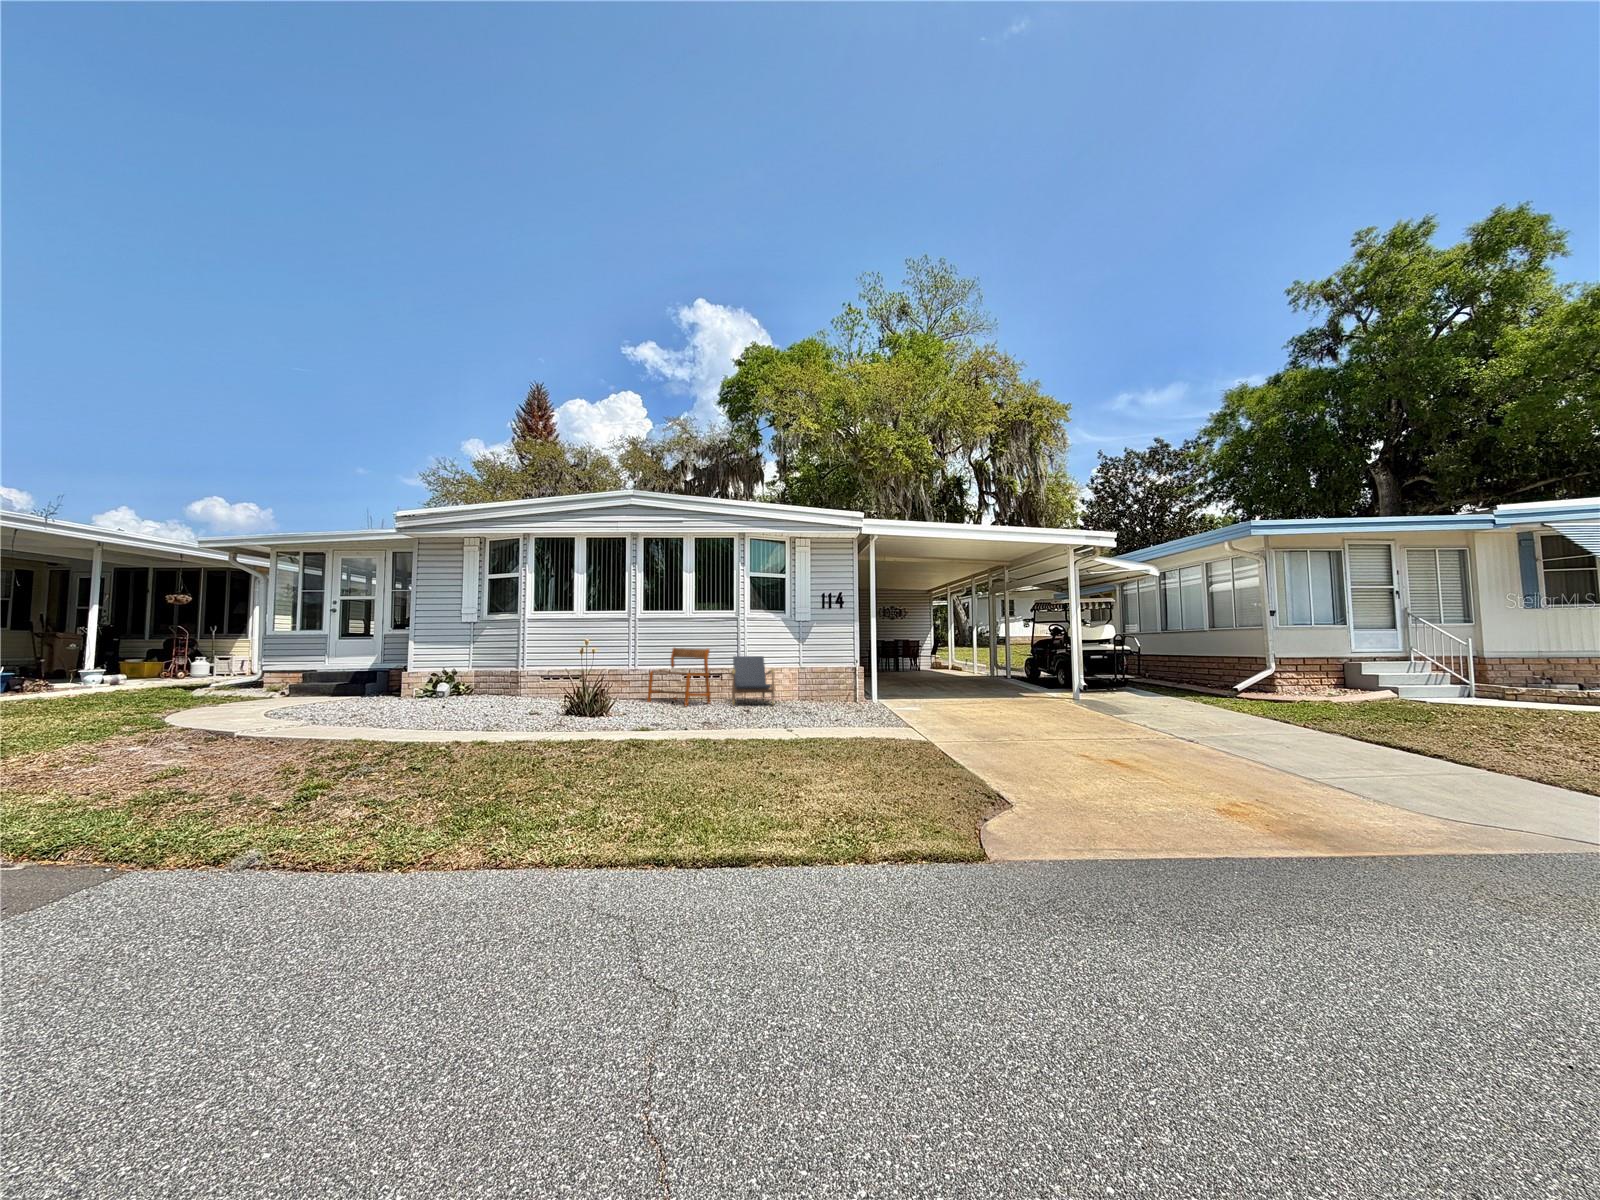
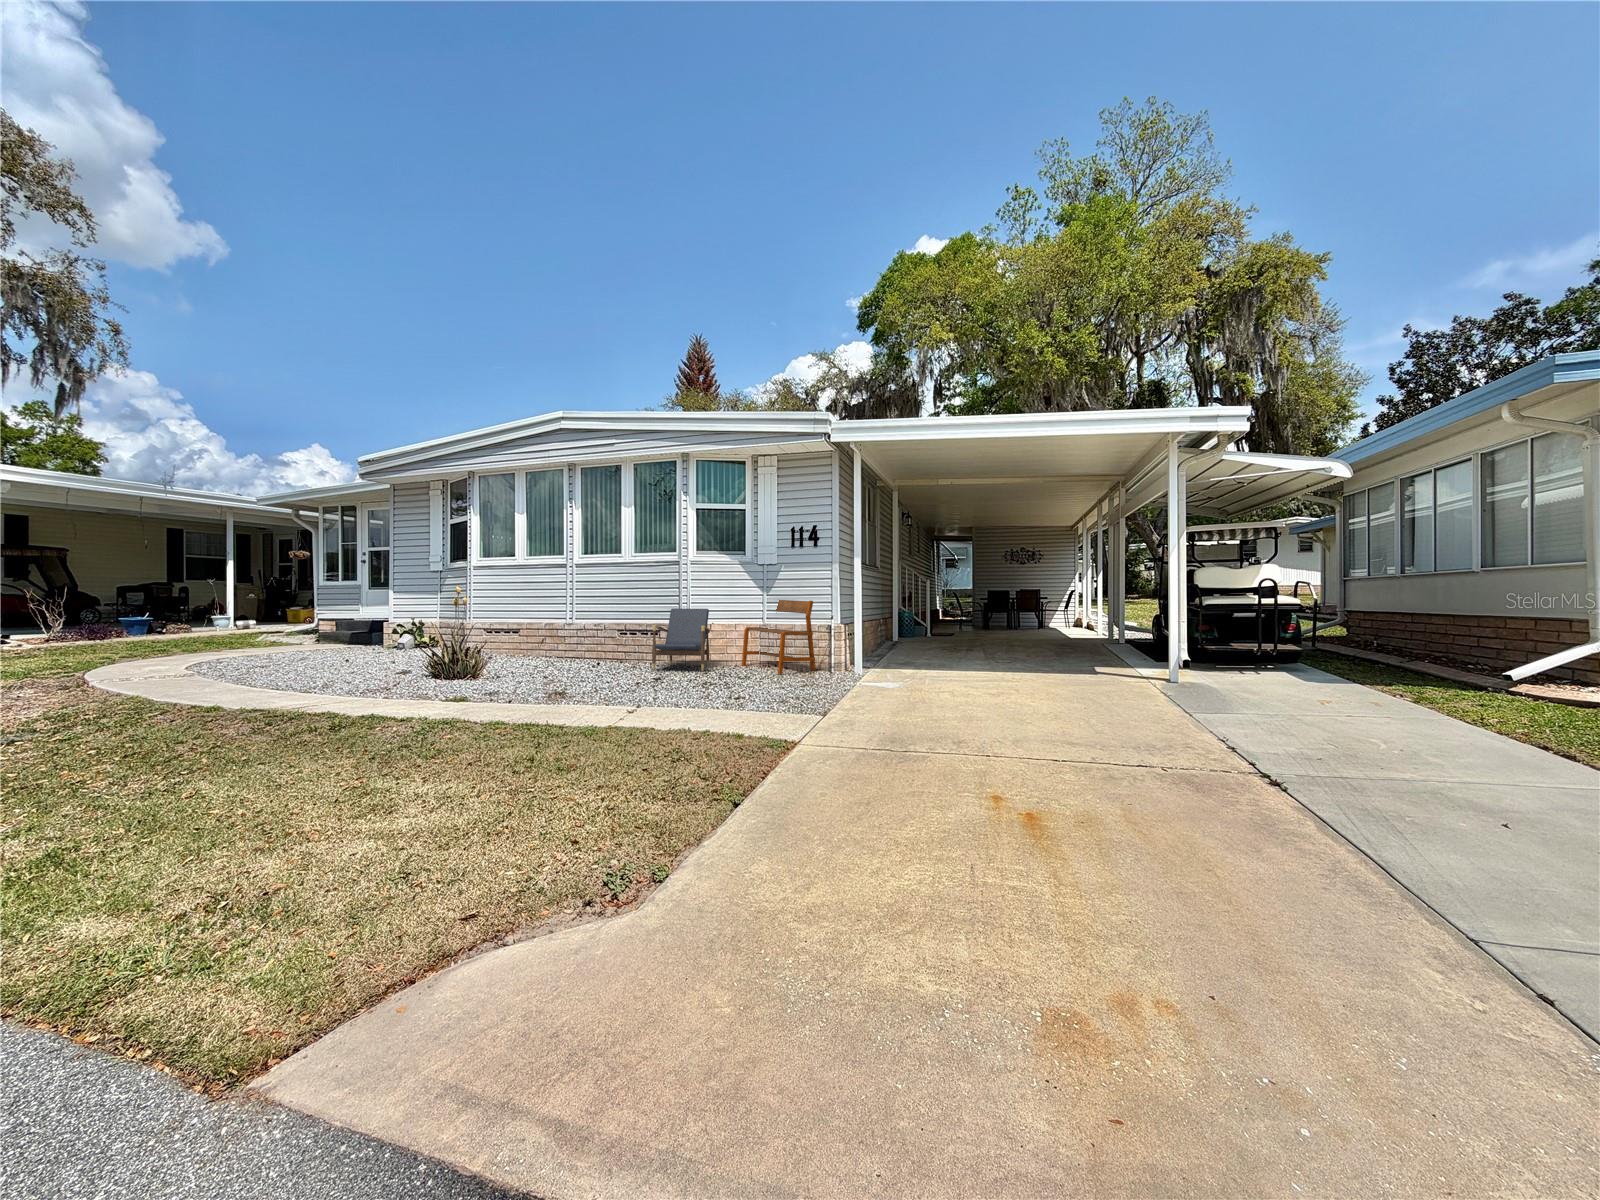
bench: present [647,648,711,706] -> present [742,600,815,674]

